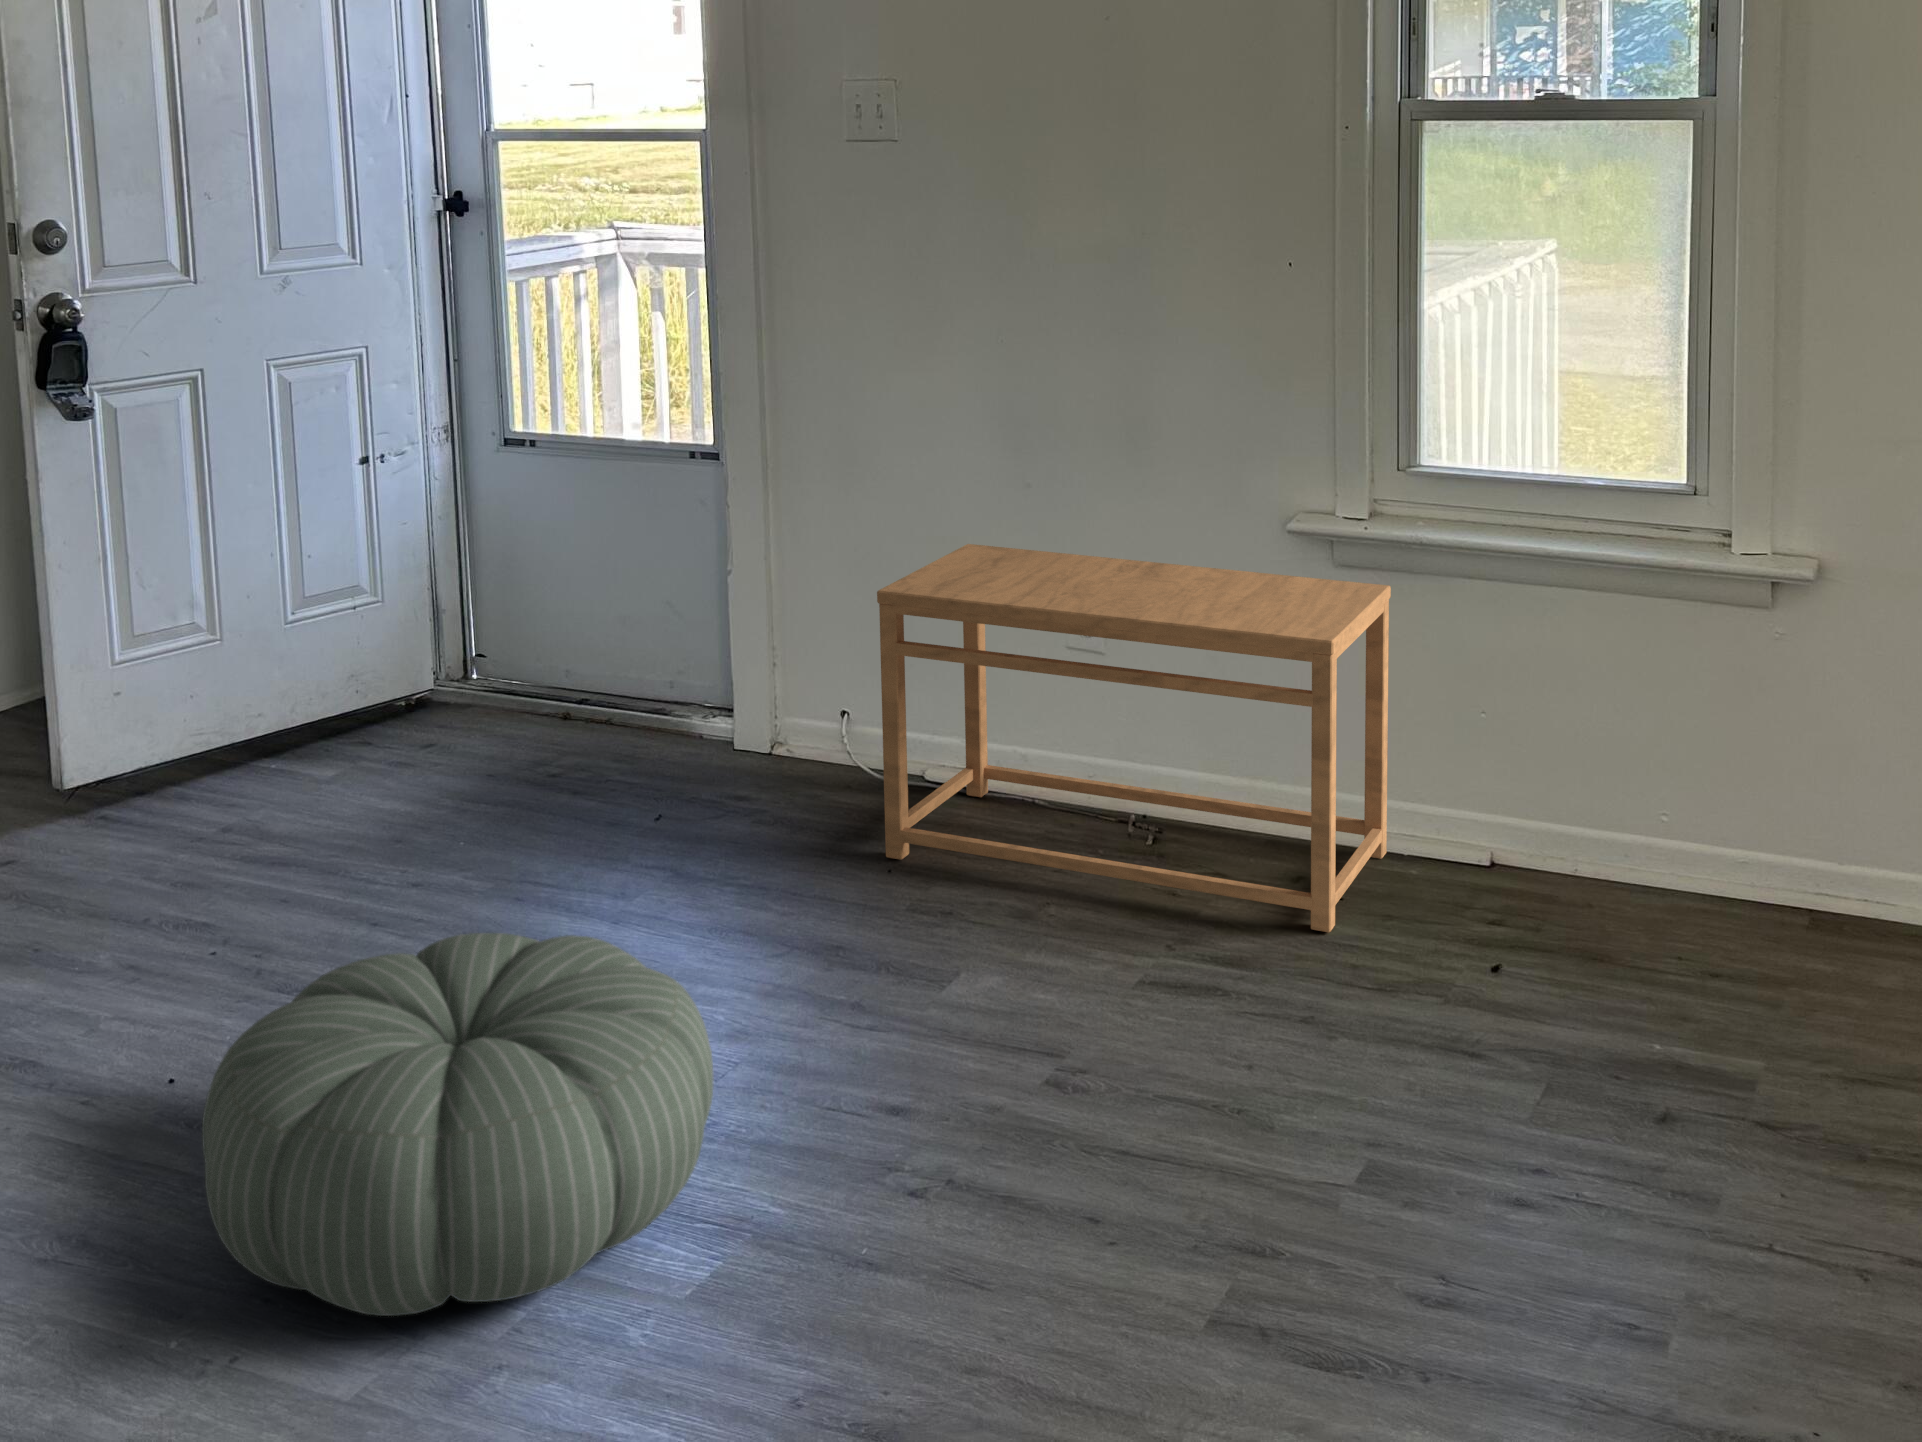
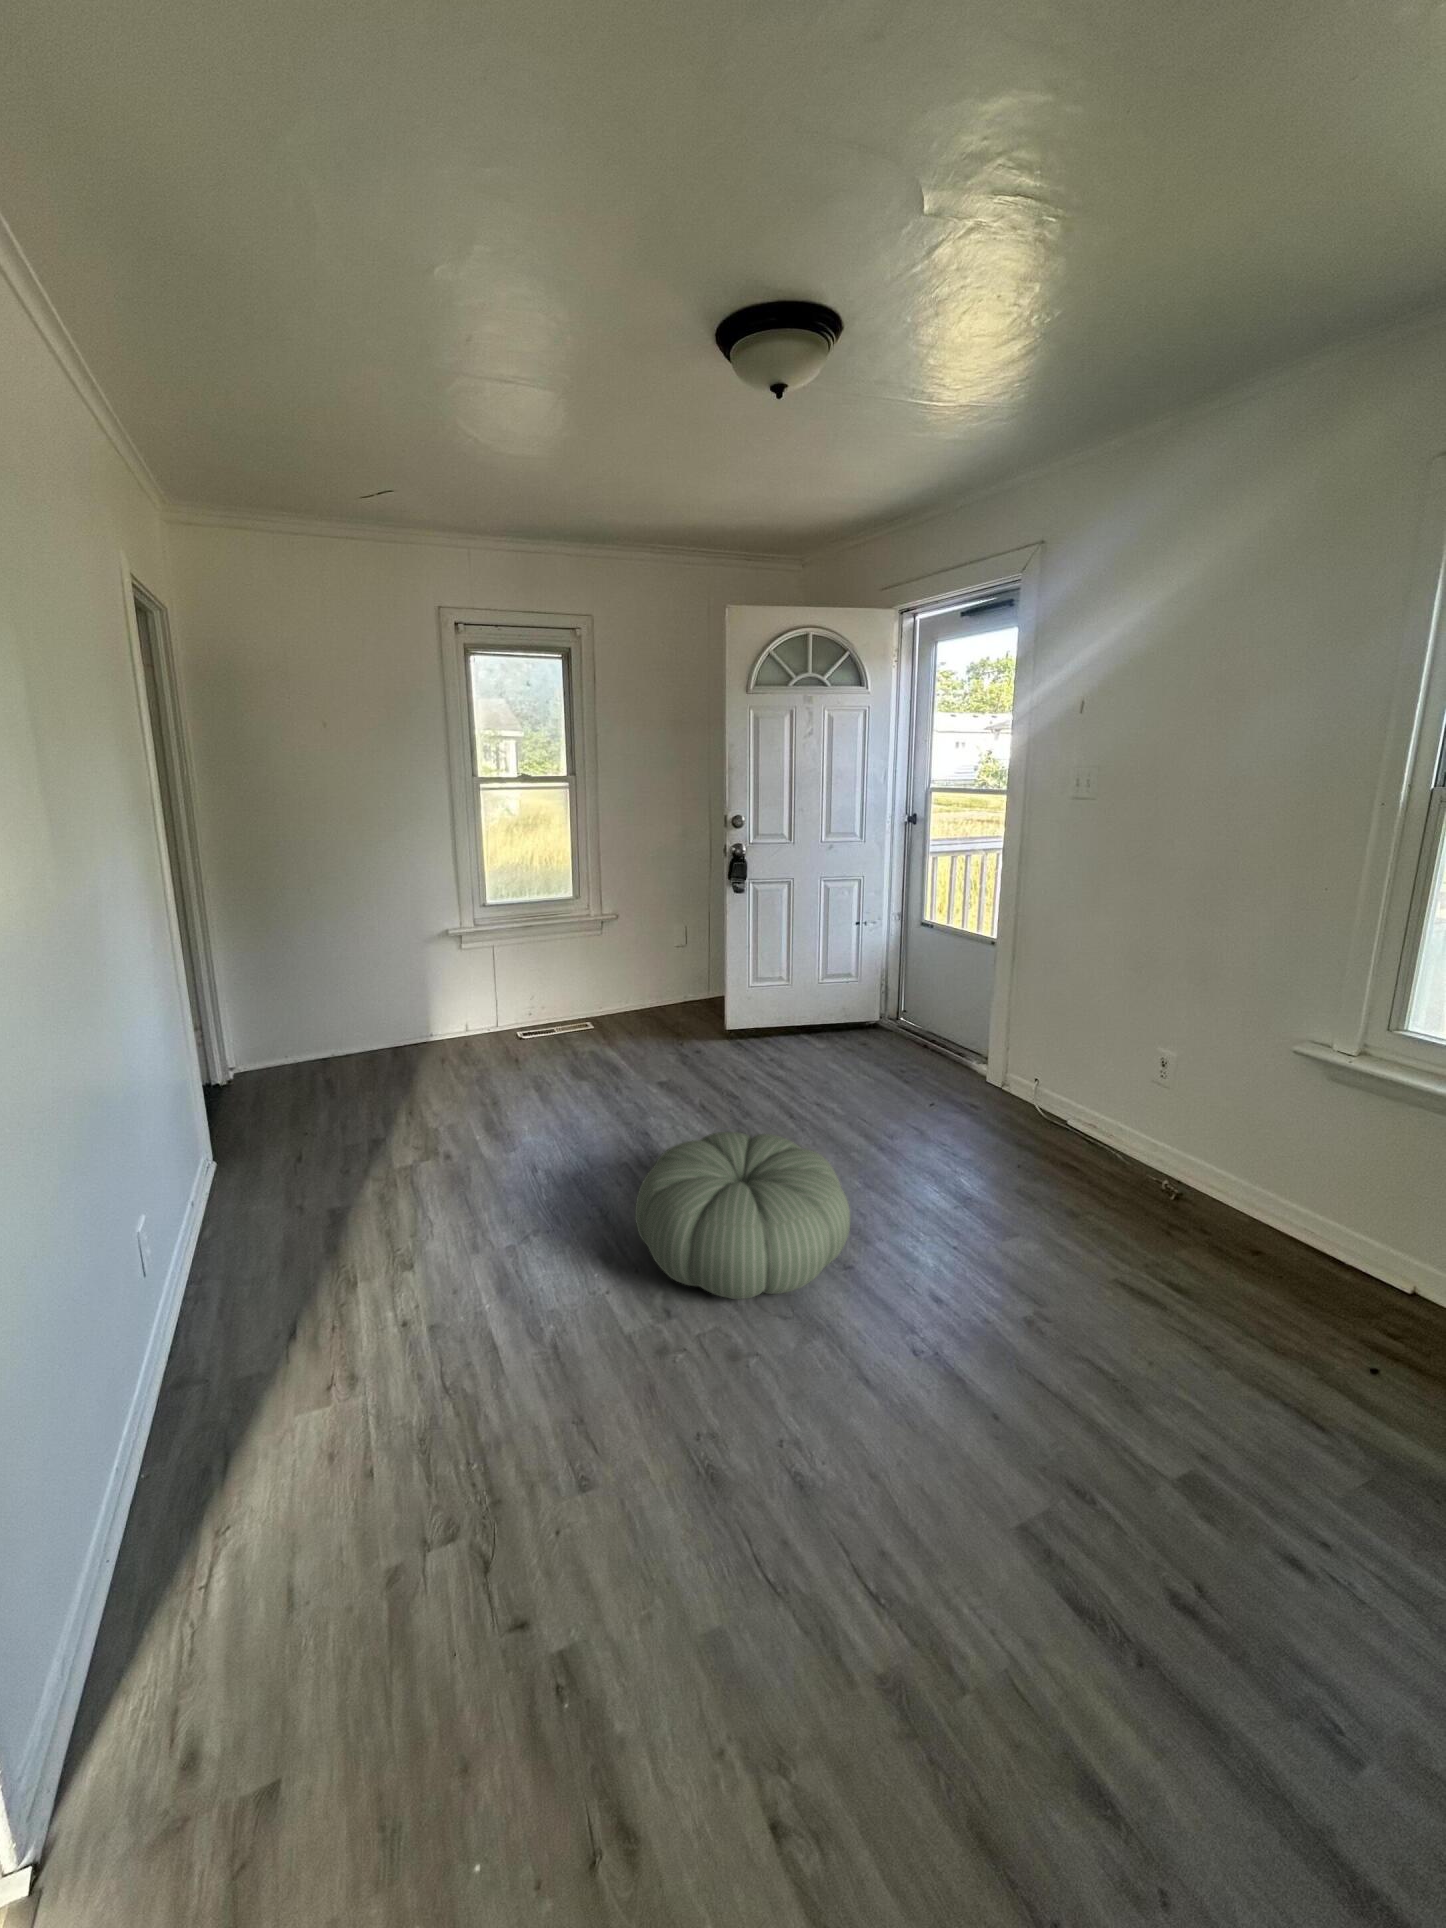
side table: present [877,544,1391,932] -> none [1020,1014,1365,1294]

